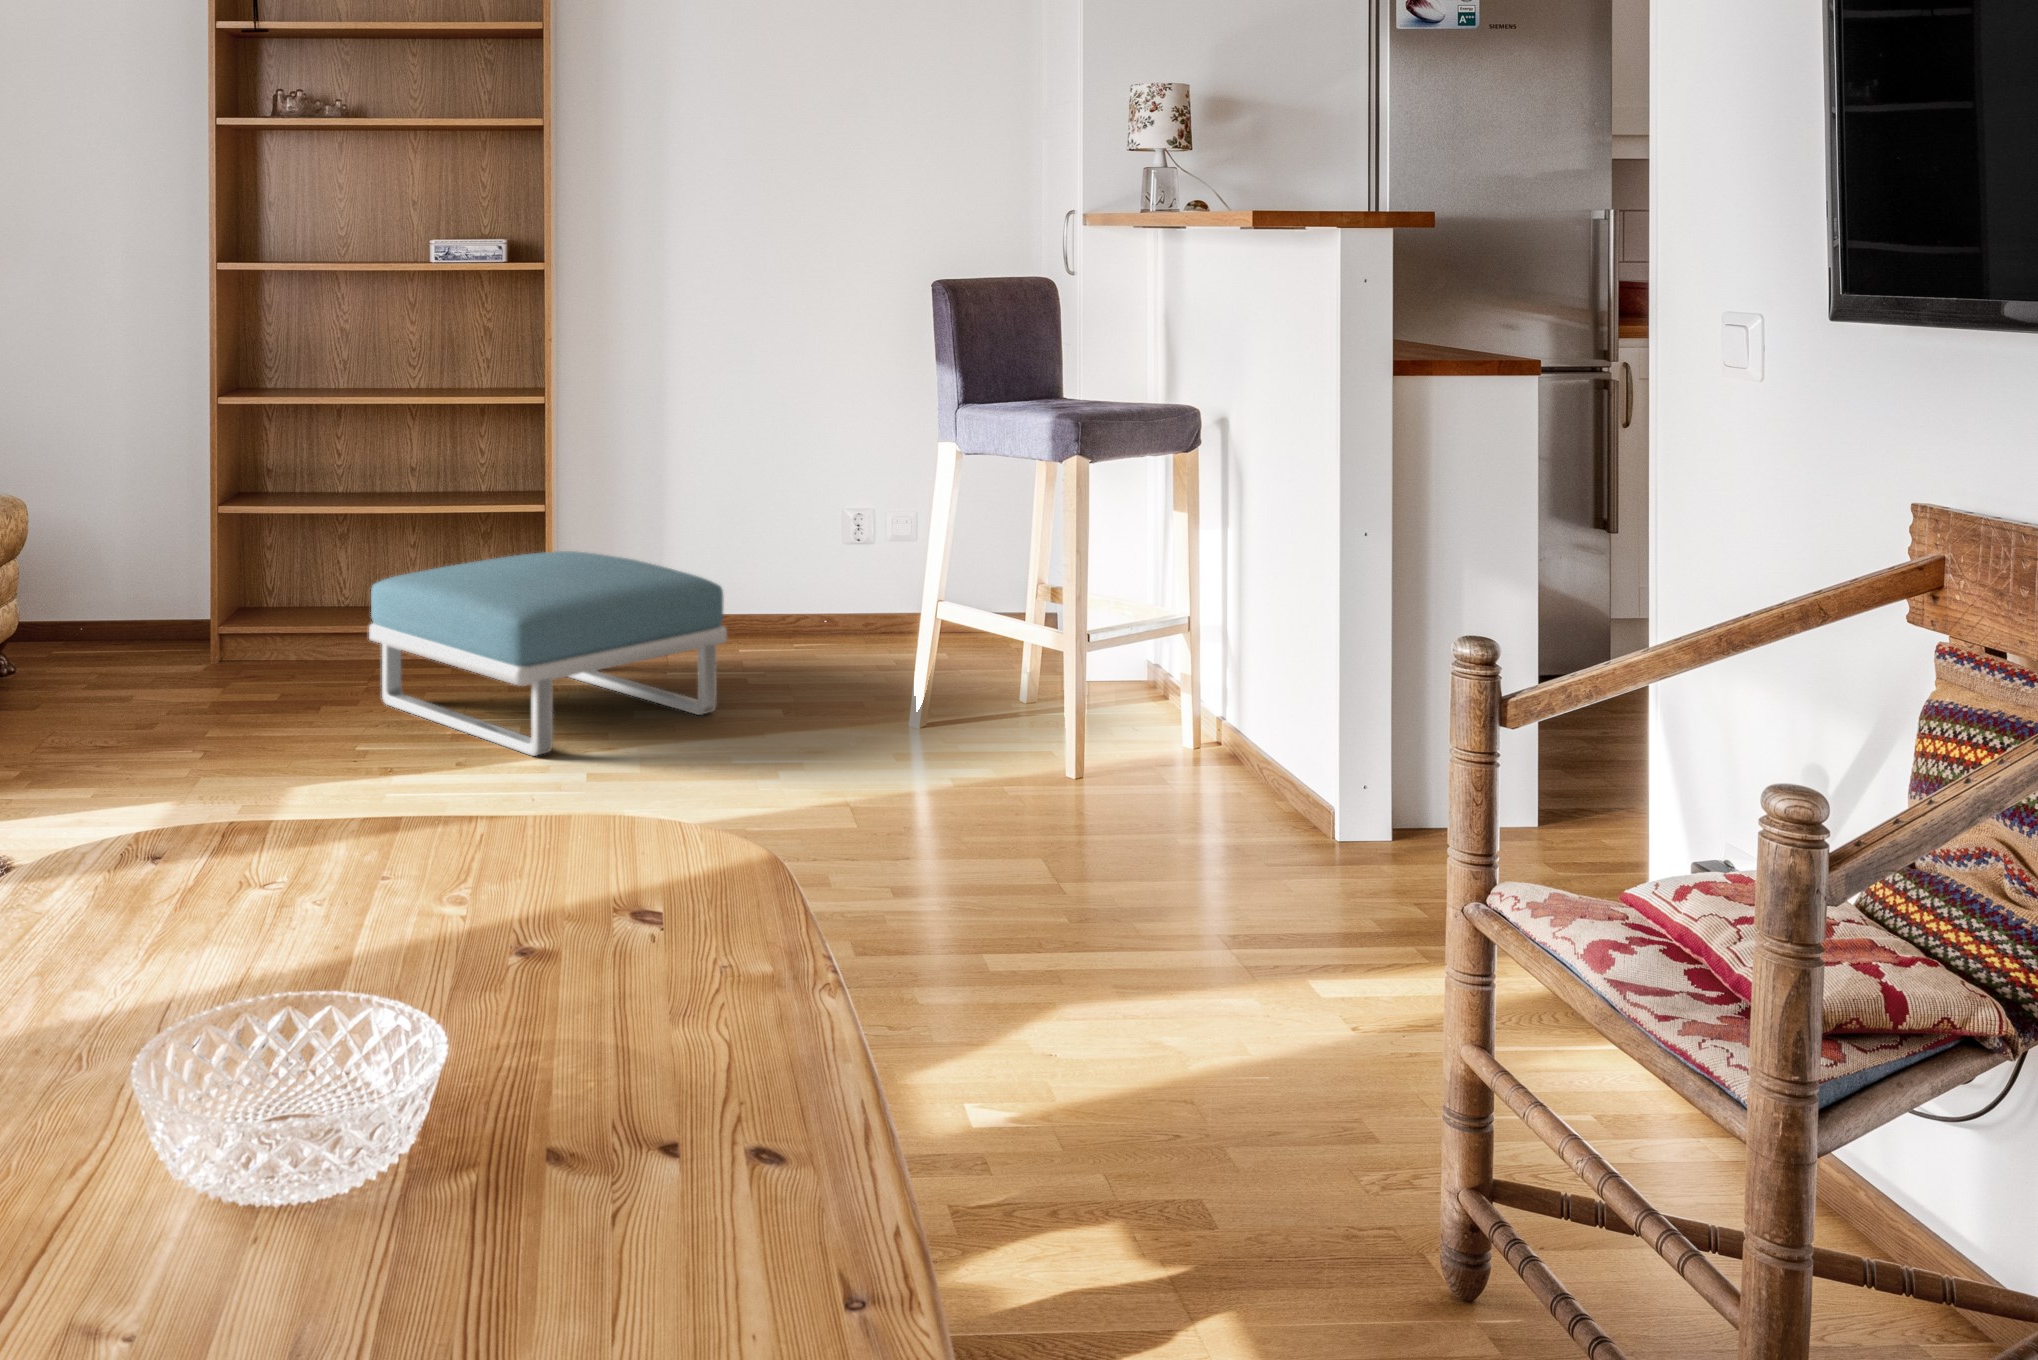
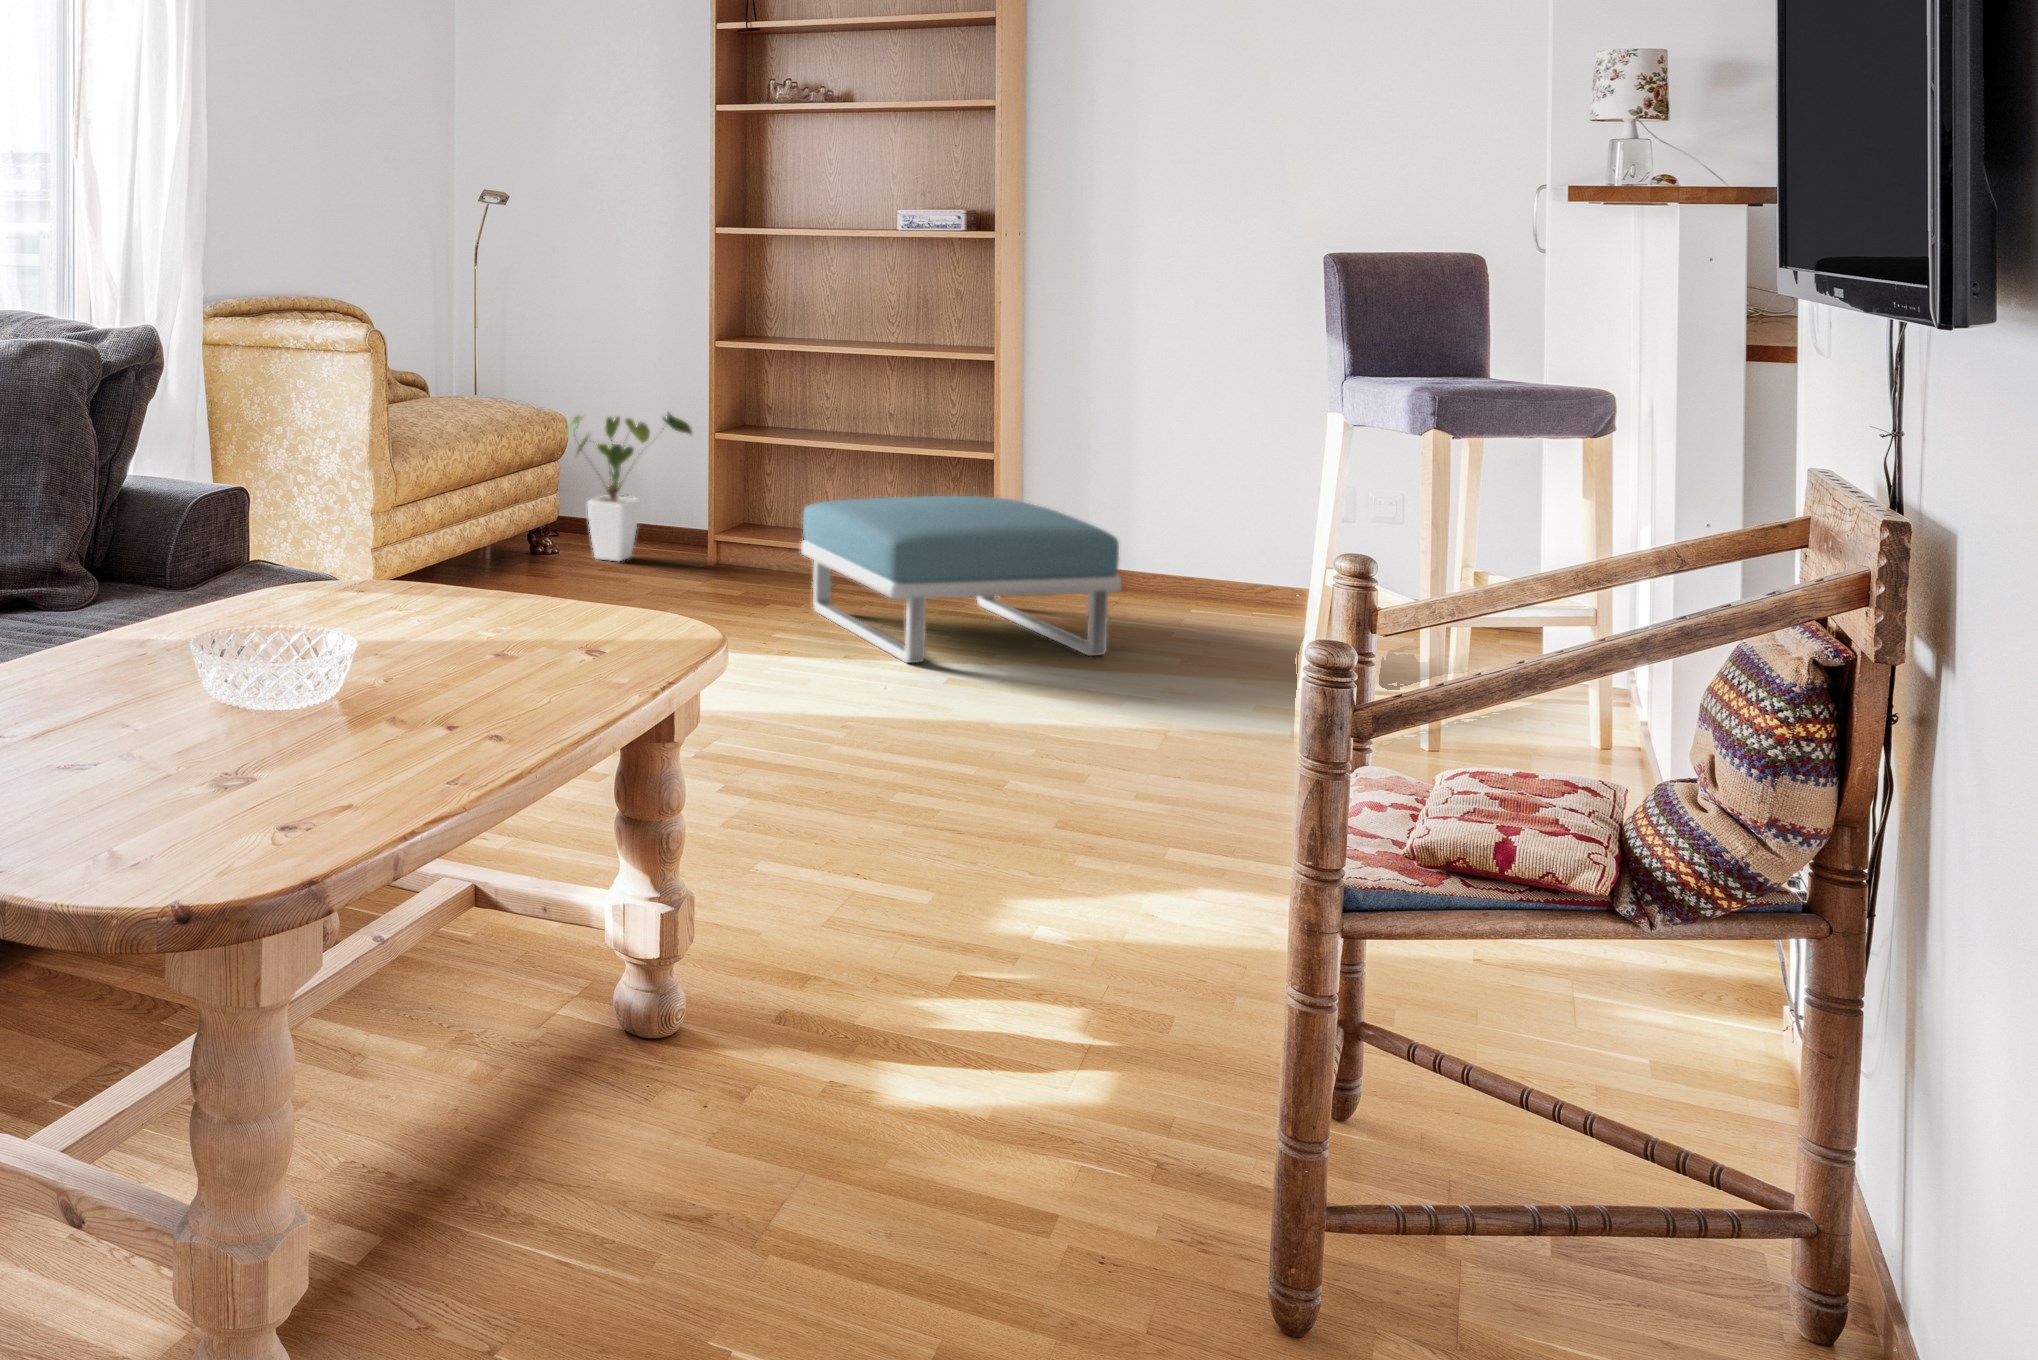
house plant: none [43,482,192,670] -> present [566,413,692,561]

